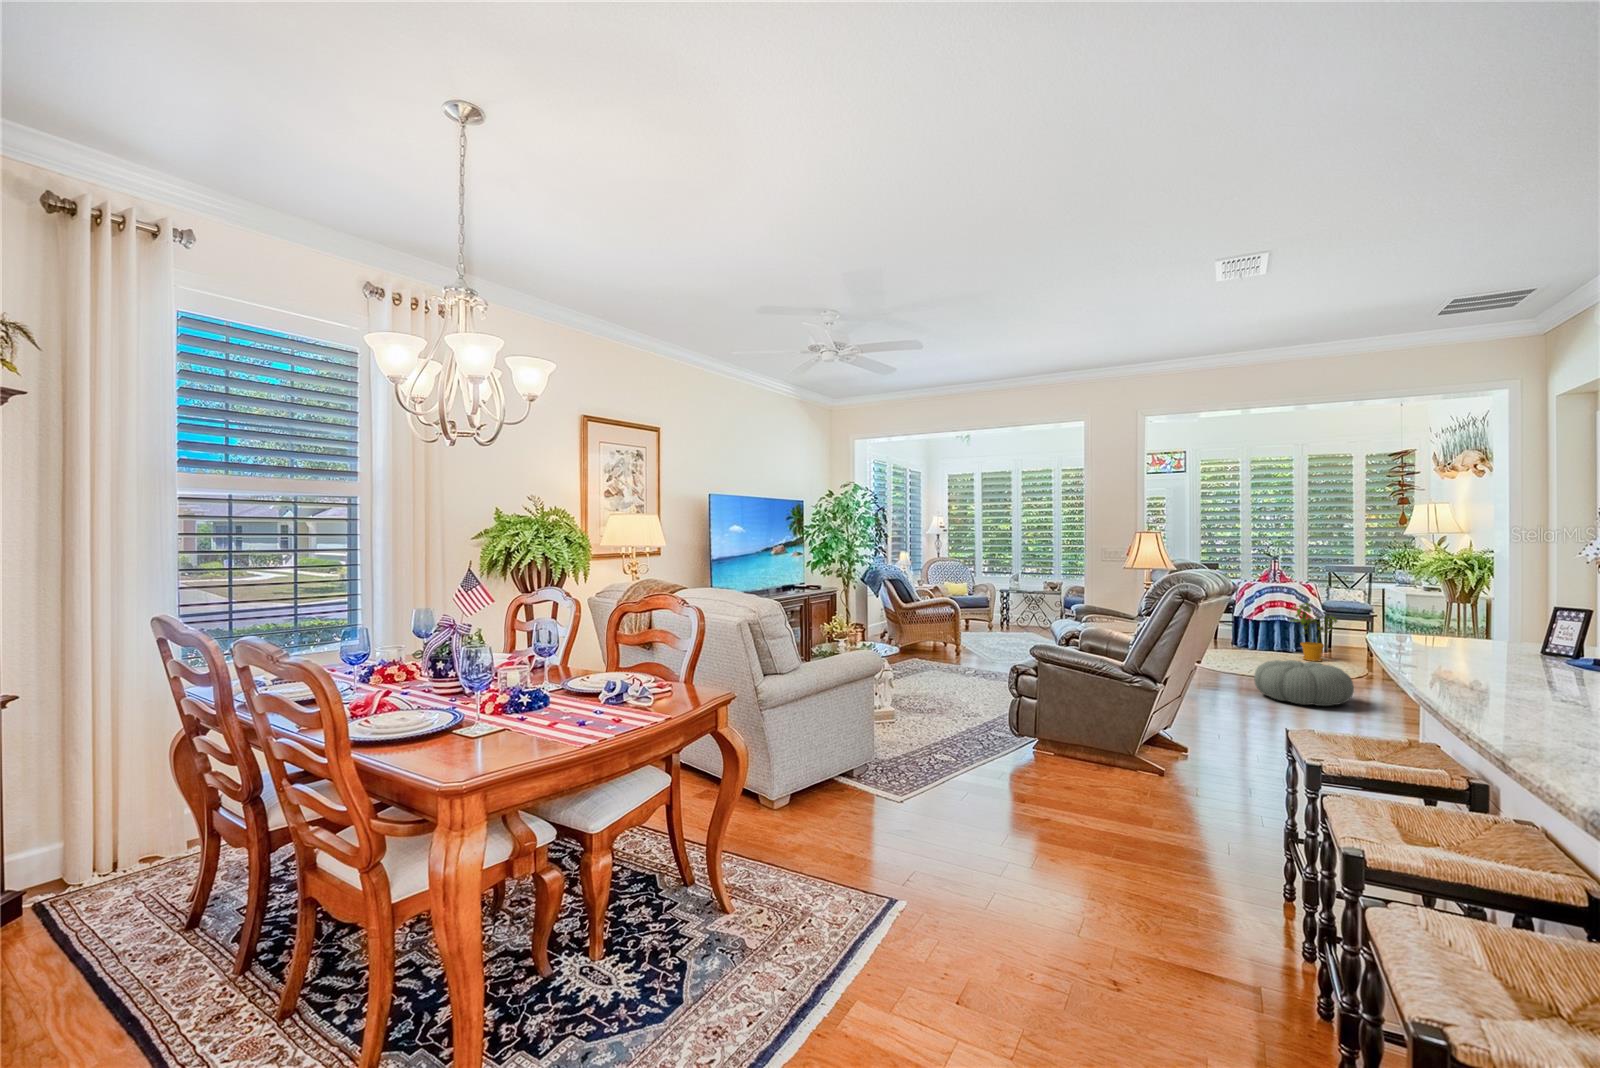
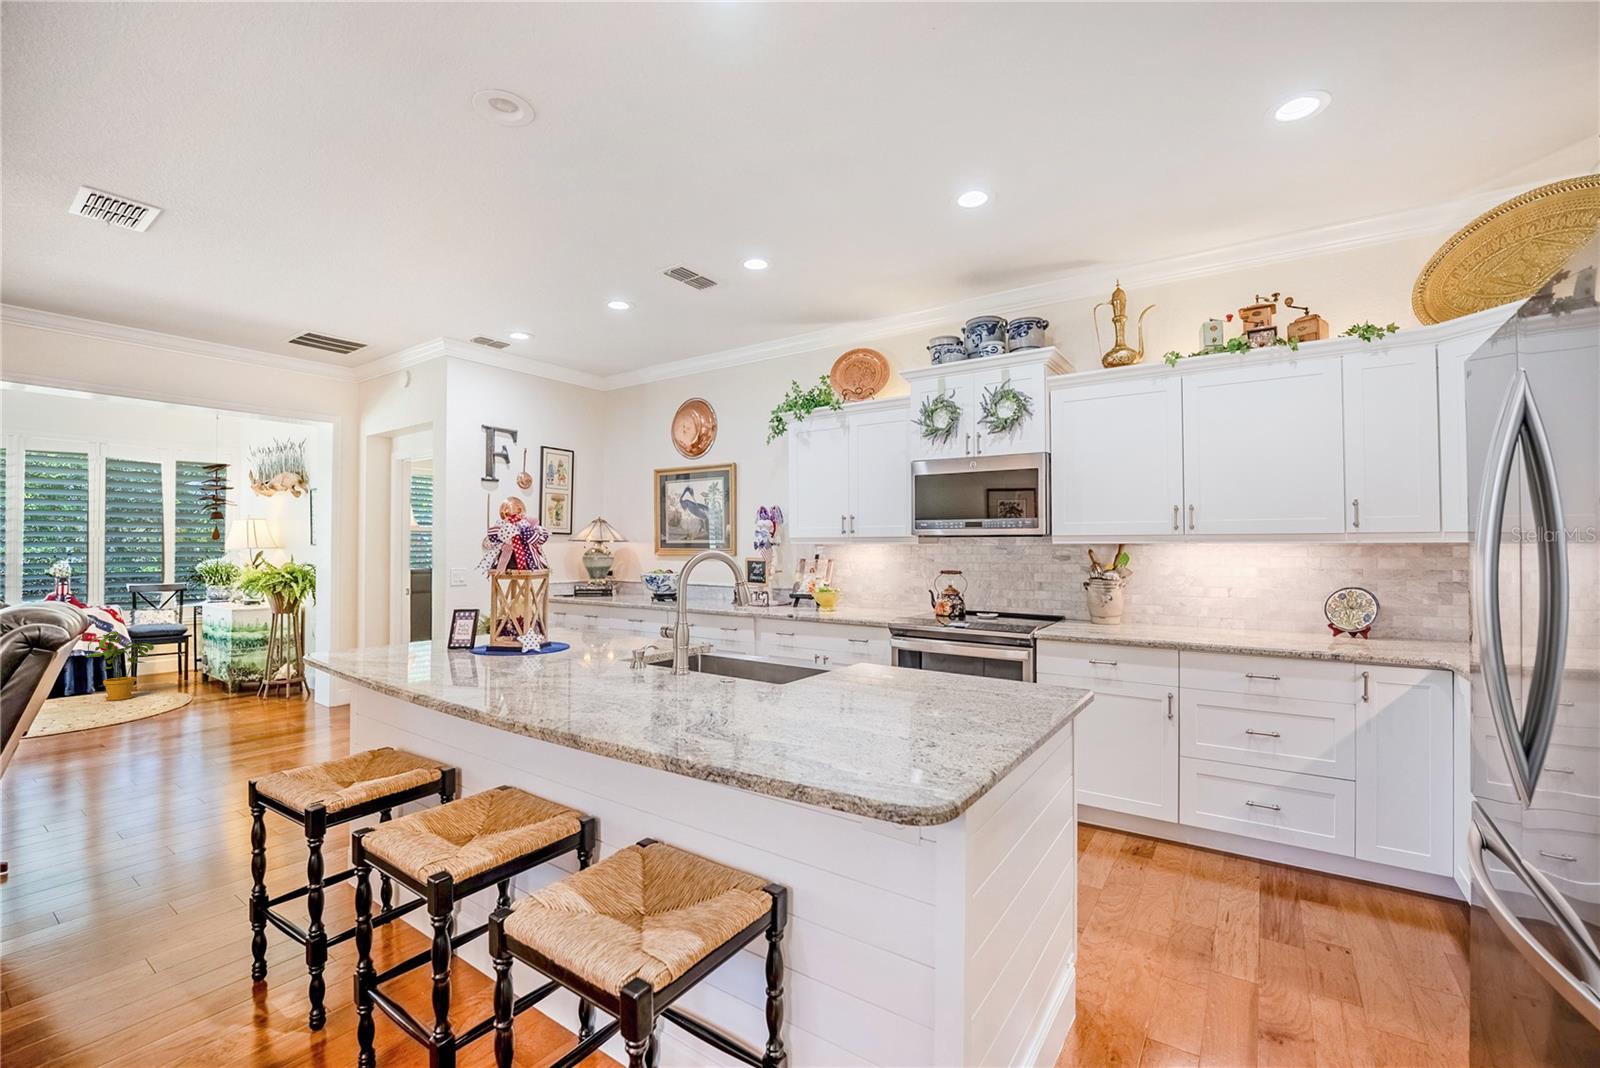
pouf: present [1254,660,1354,706] -> none [50,701,191,761]

